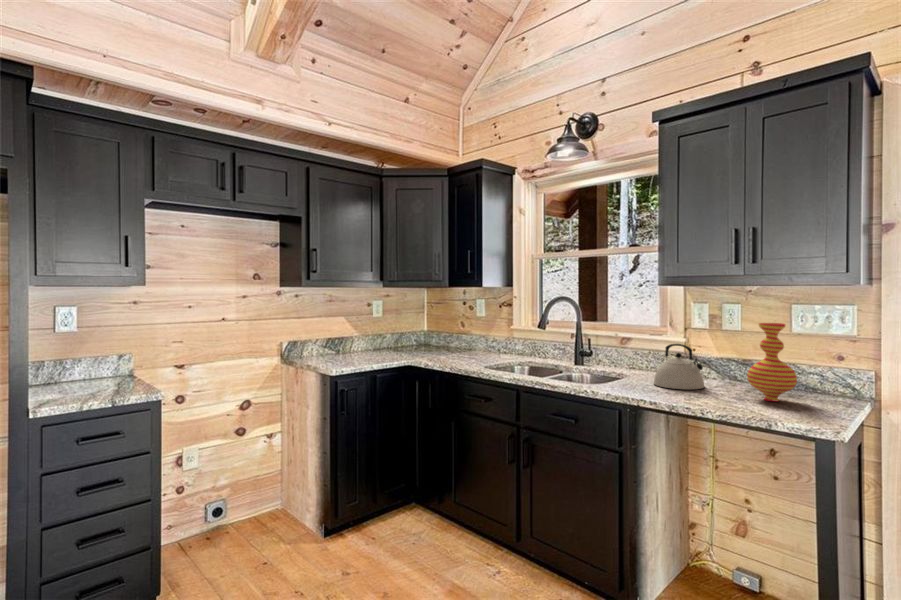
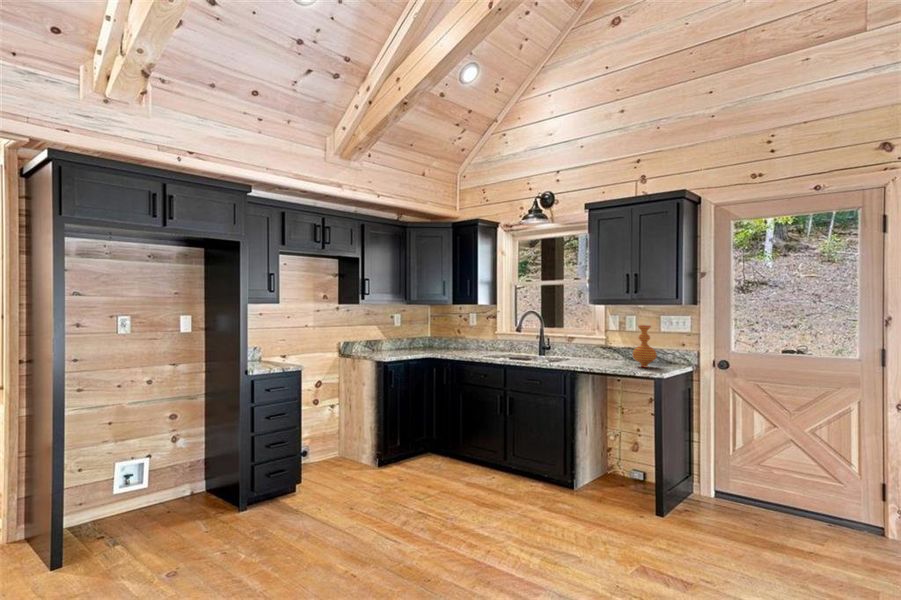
kettle: present [654,344,704,389] -> none [585,339,613,364]

